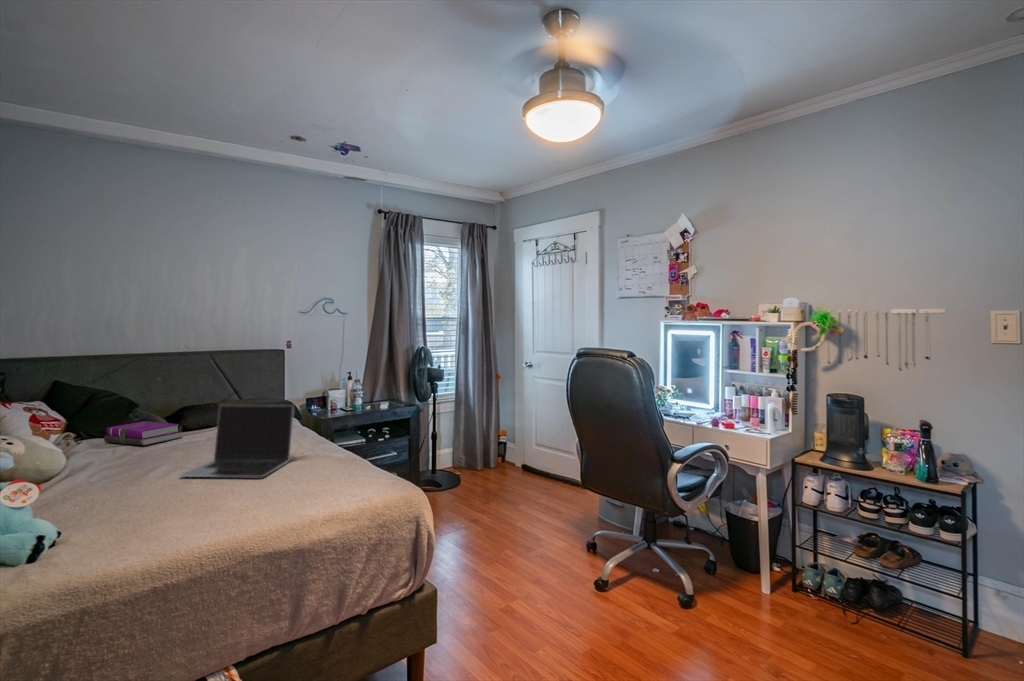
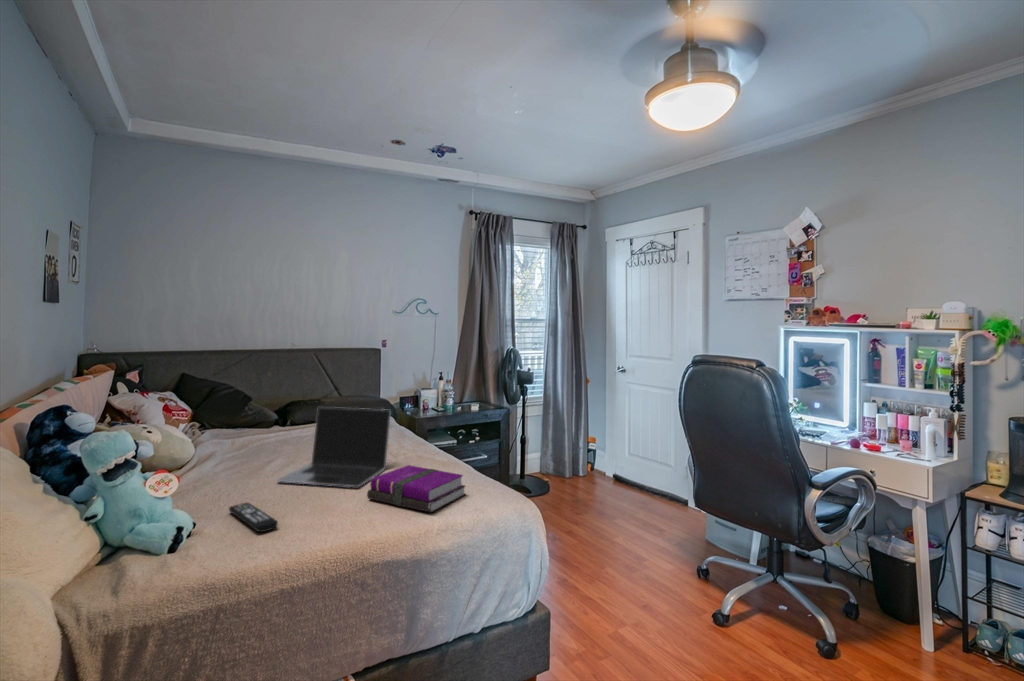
notebook: present [104,421,182,446] -> present [367,465,465,512]
remote control: none [133,494,184,517] -> present [229,503,278,532]

